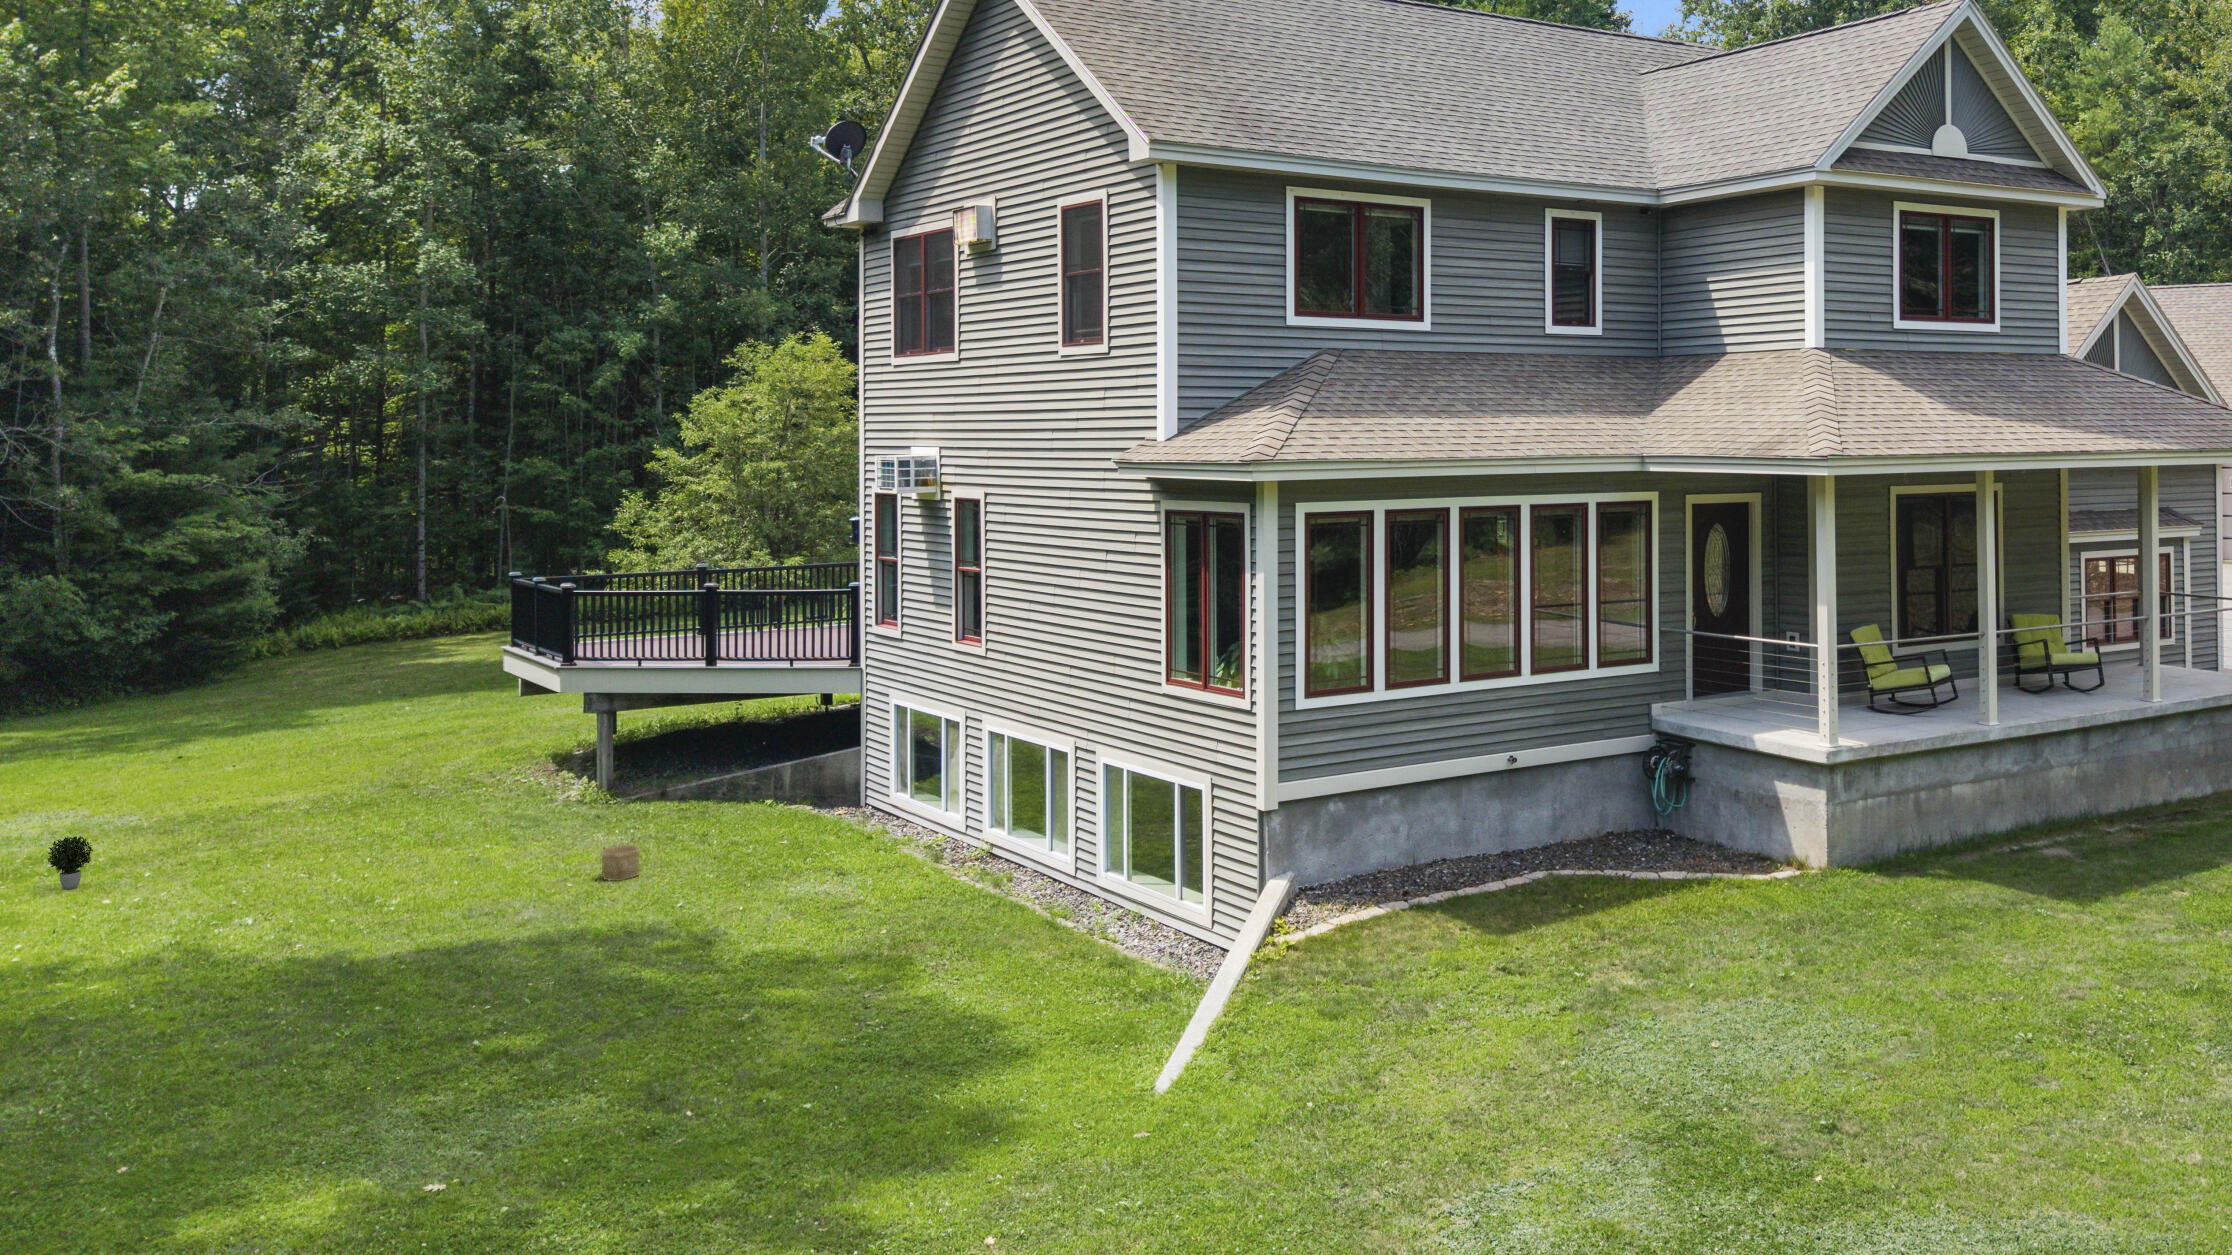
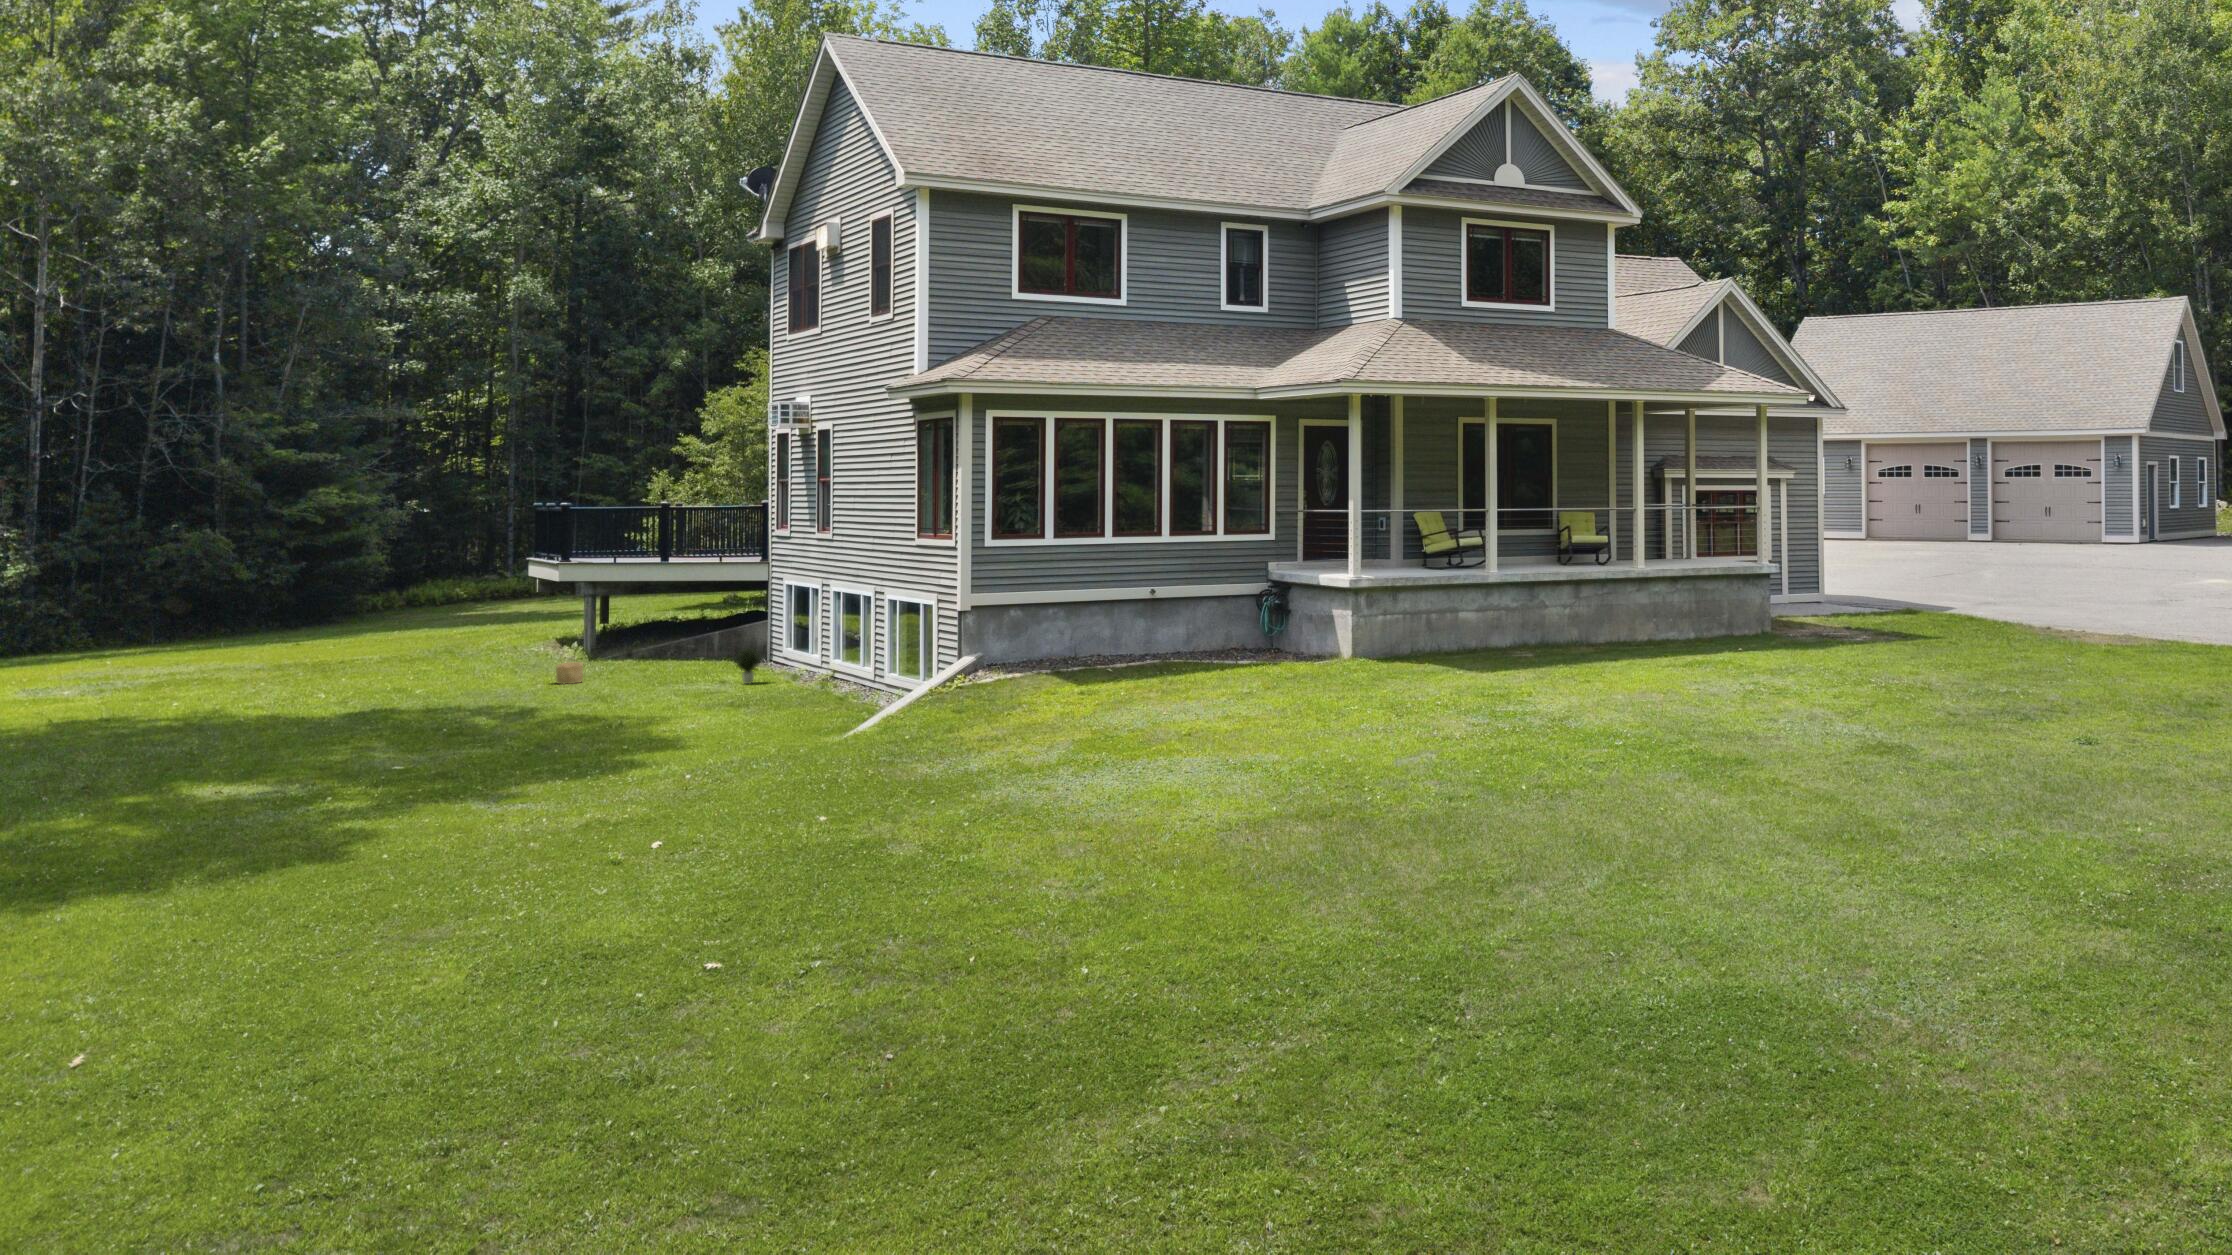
potted plant: present [48,836,93,890] -> present [736,648,761,684]

